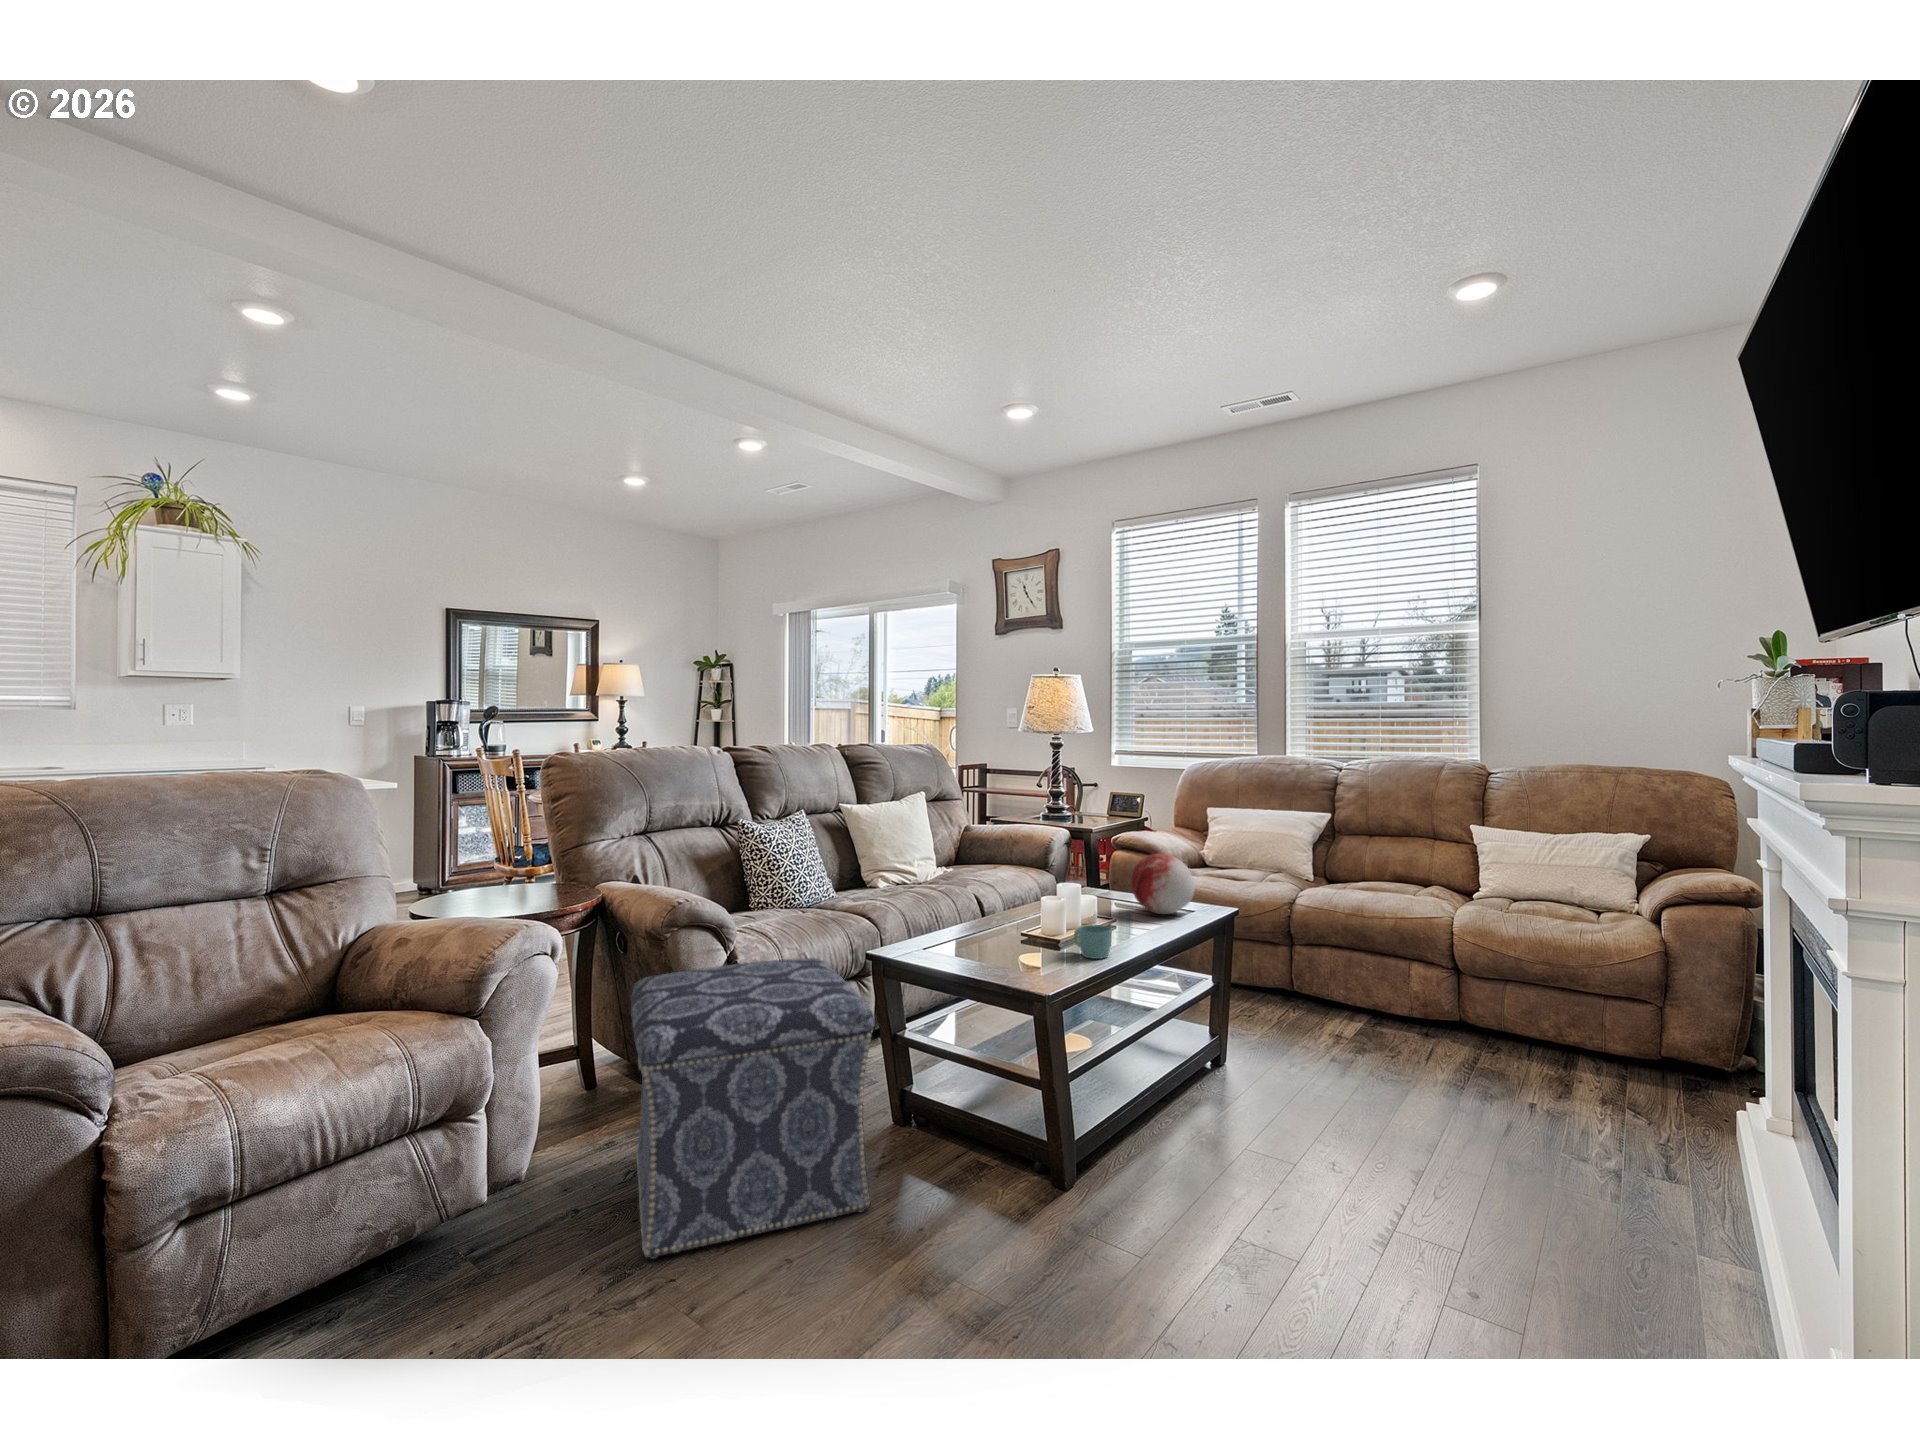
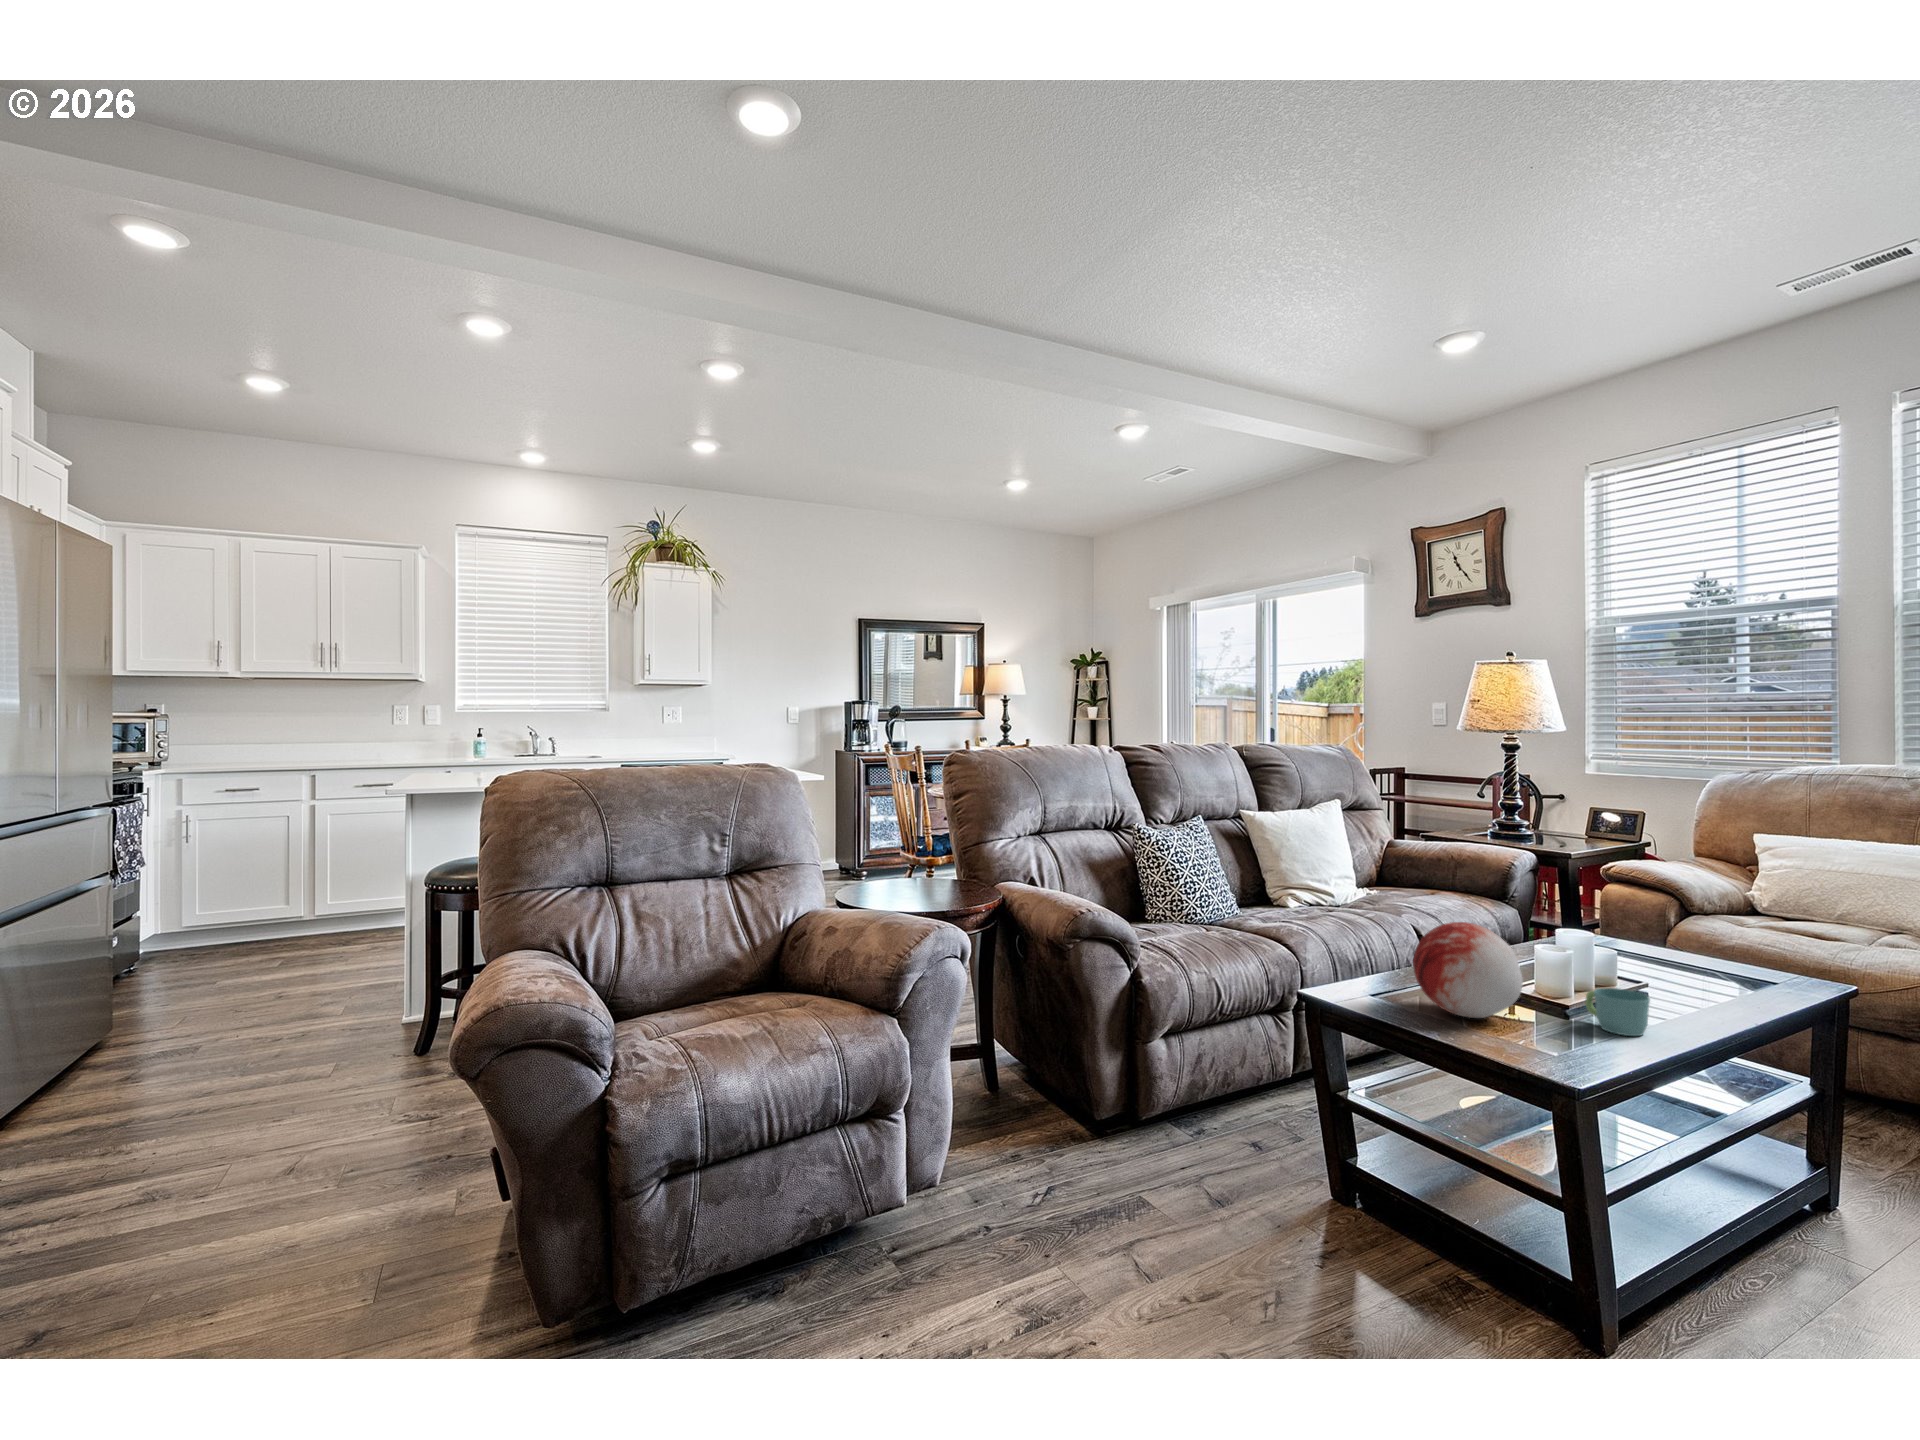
decorative orb: present [1131,853,1195,914] -> present [1413,922,1523,1018]
ottoman: present [631,958,875,1259] -> none [1037,990,1321,1309]

